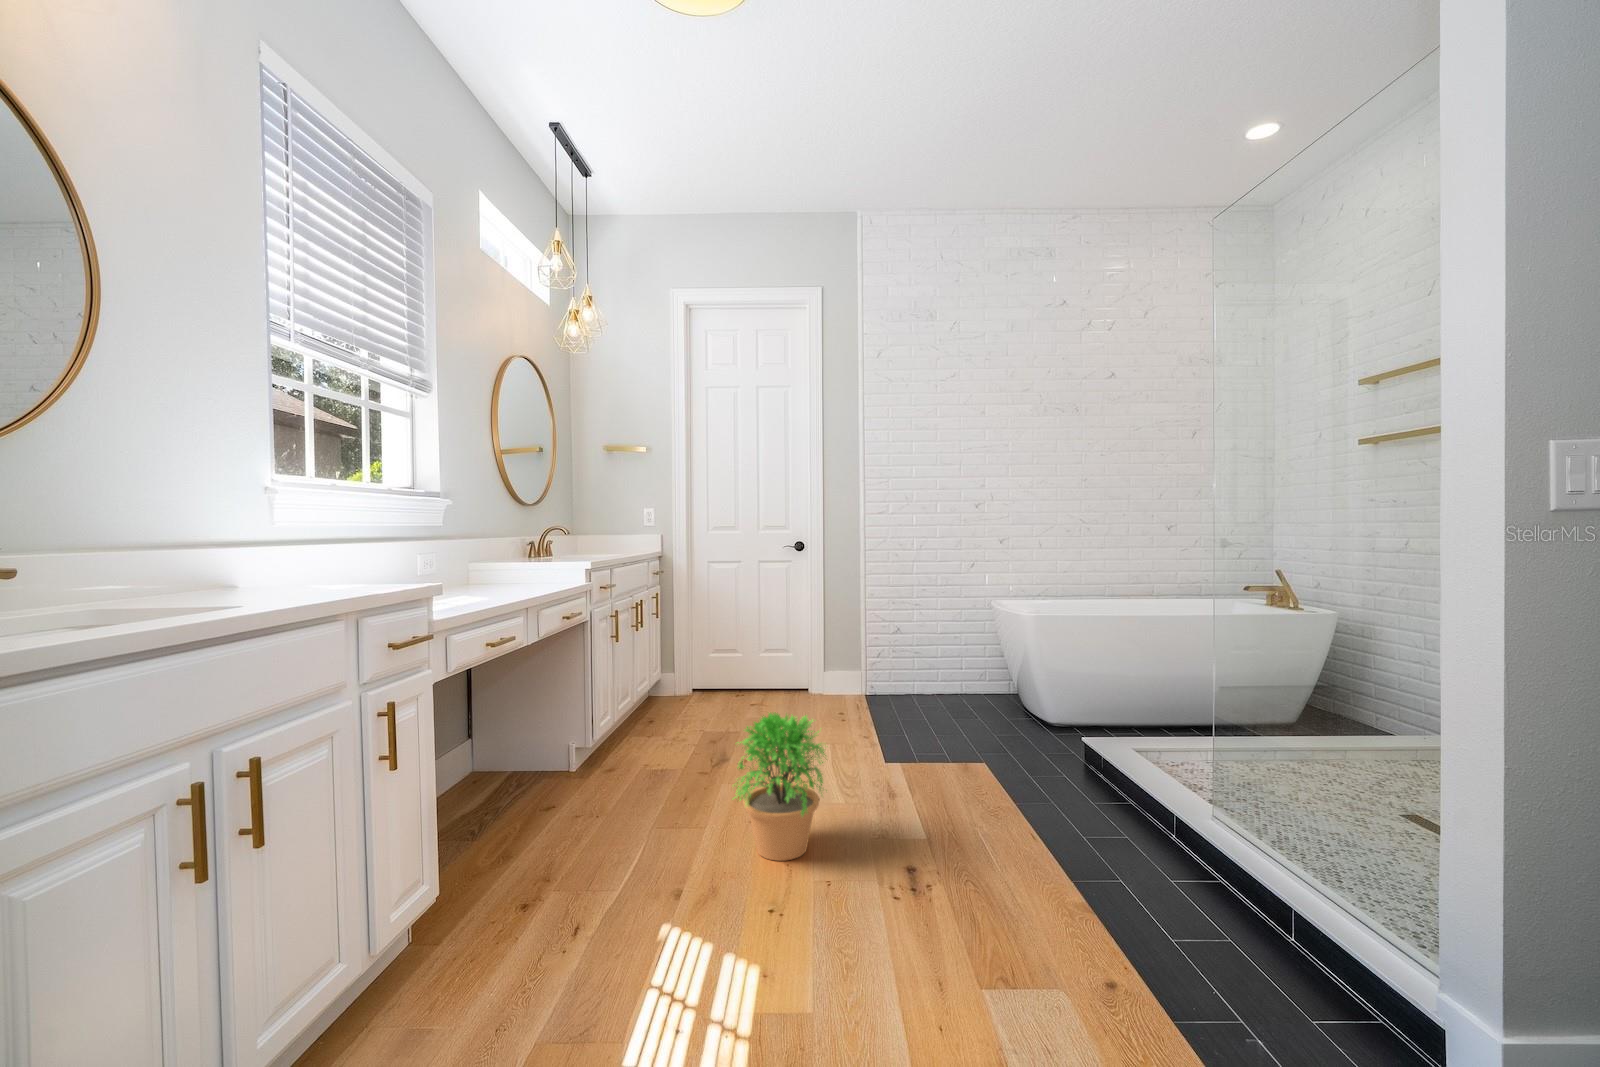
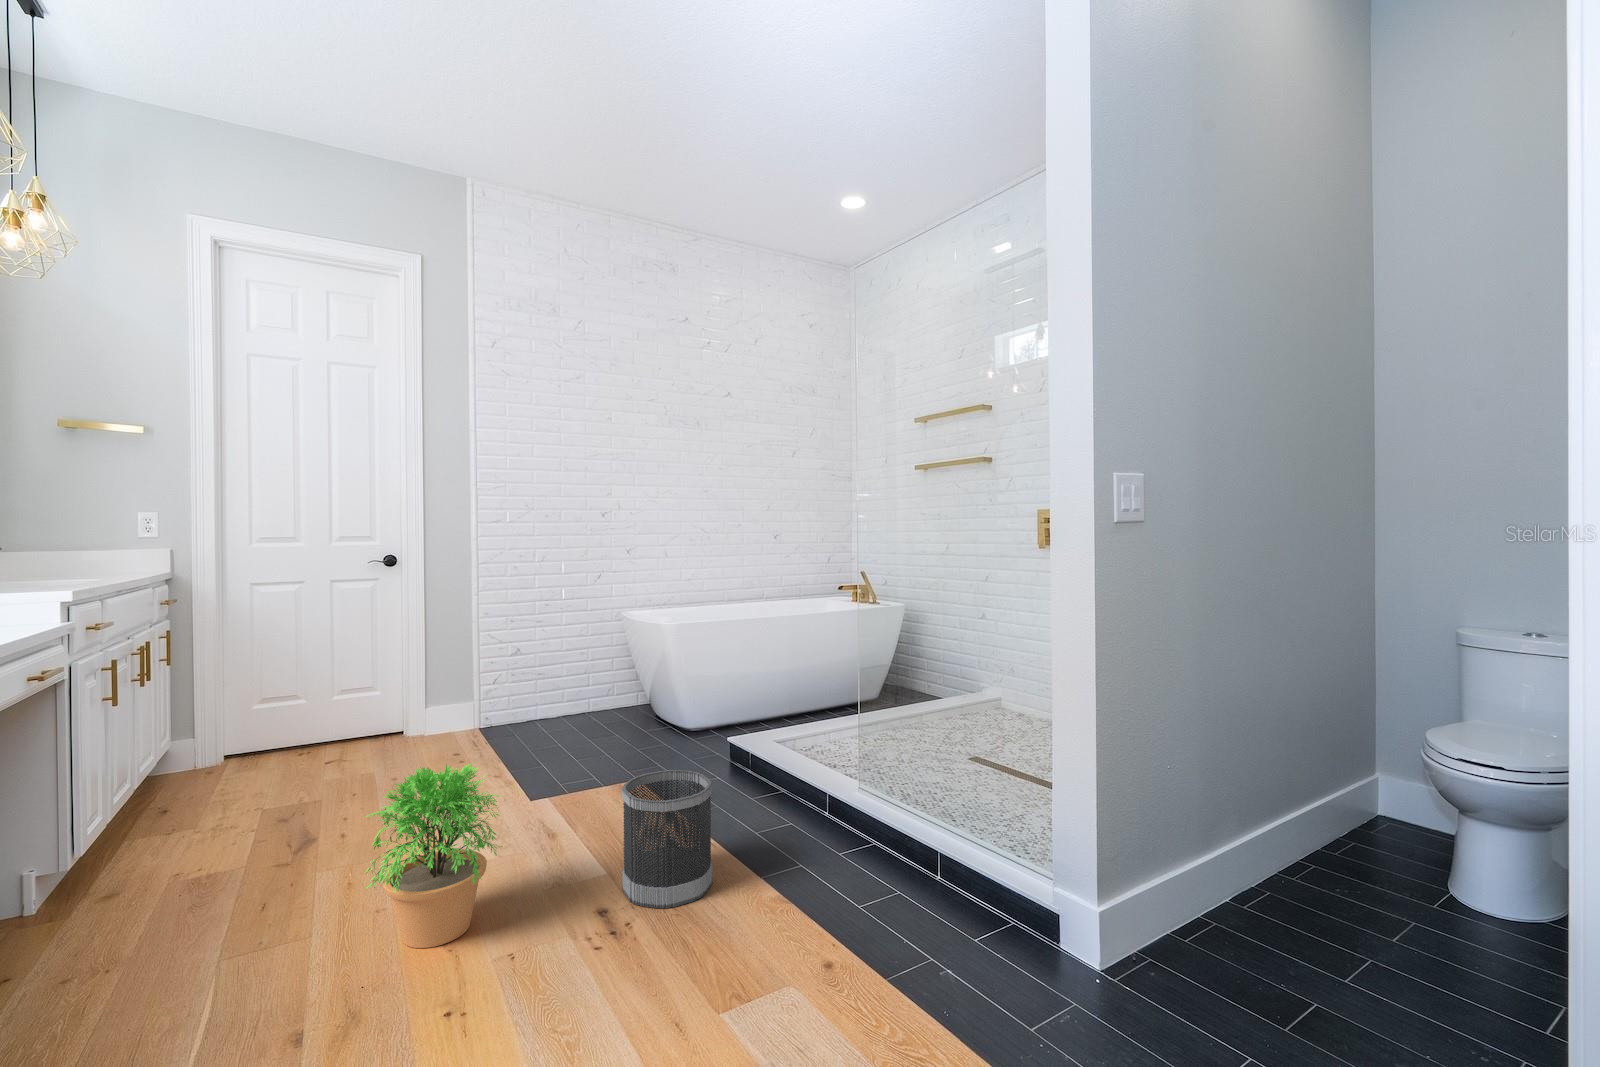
wastebasket: none [935,753,1026,889] -> present [622,770,712,908]

